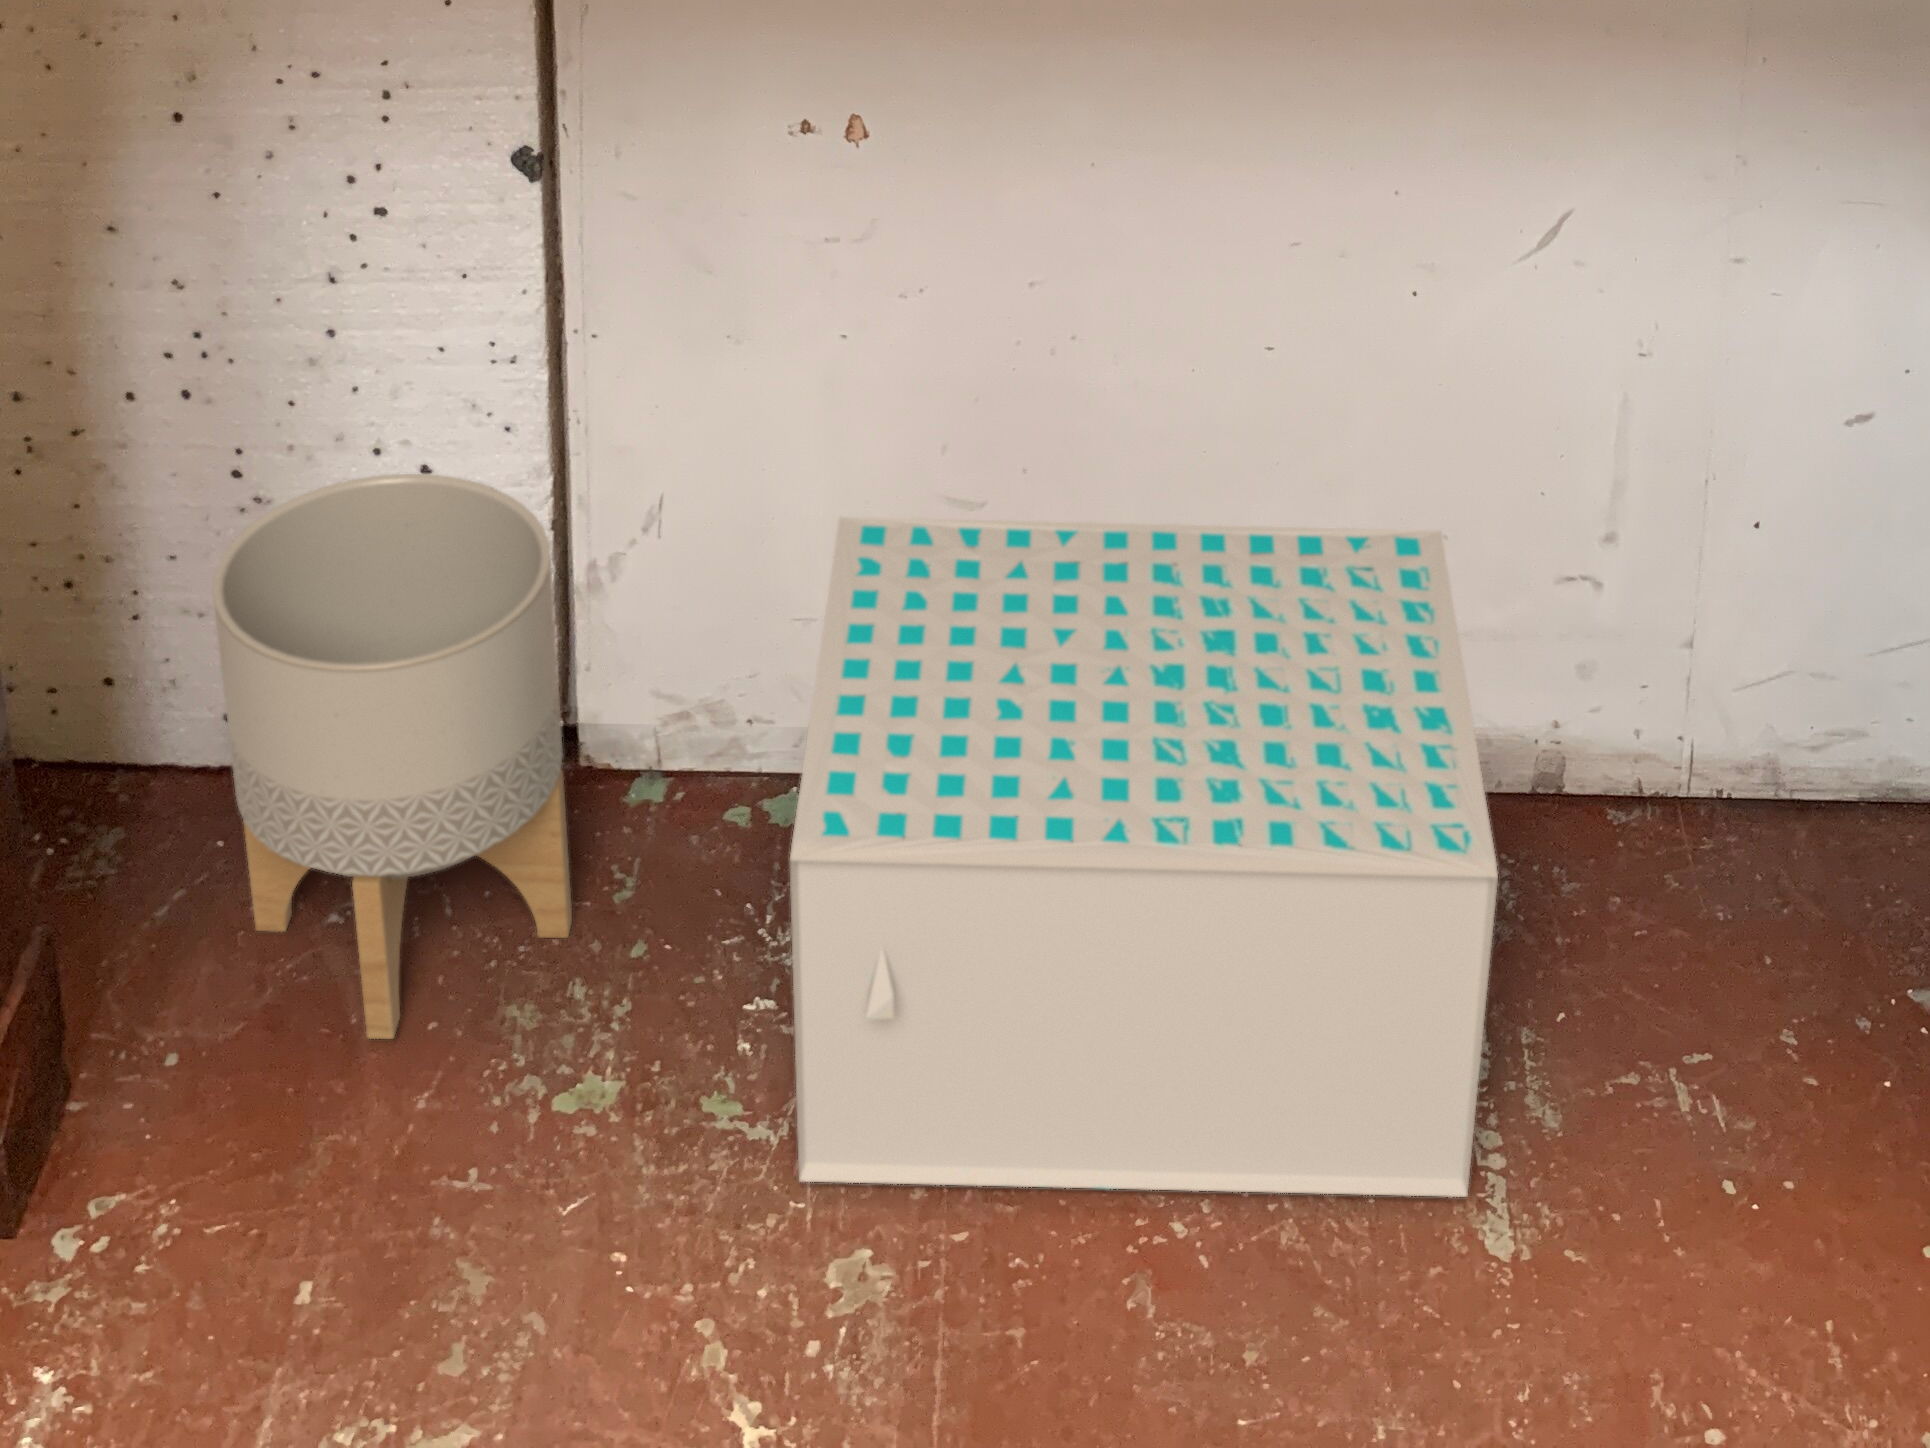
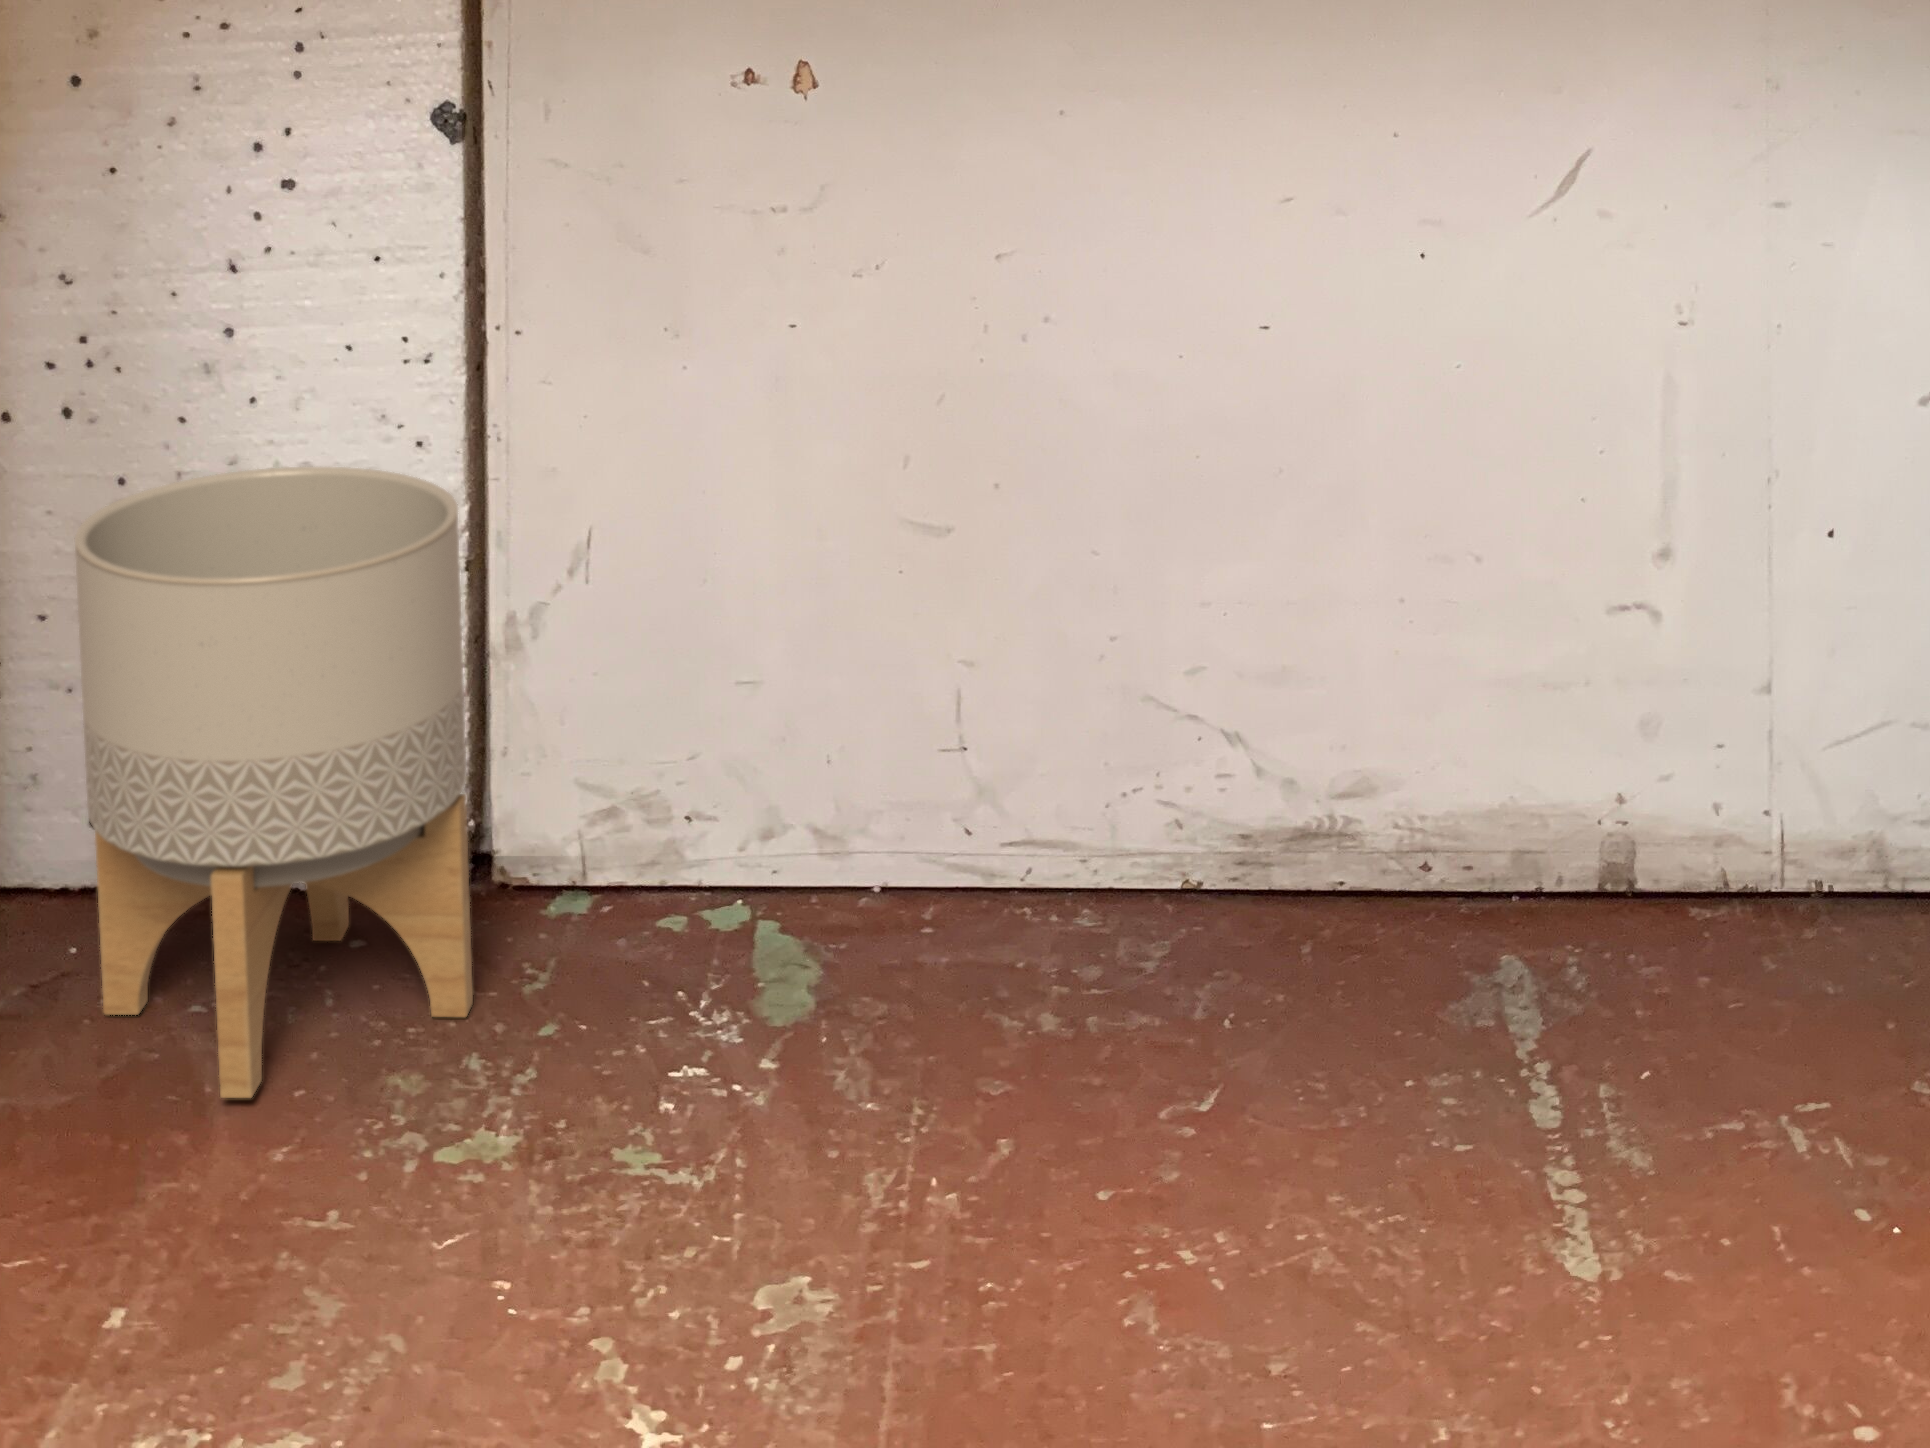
storage box: present [790,517,1498,1197] -> none [710,525,1542,1216]

